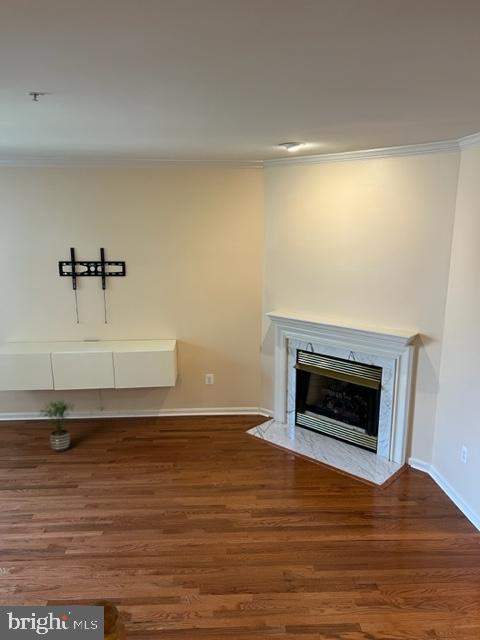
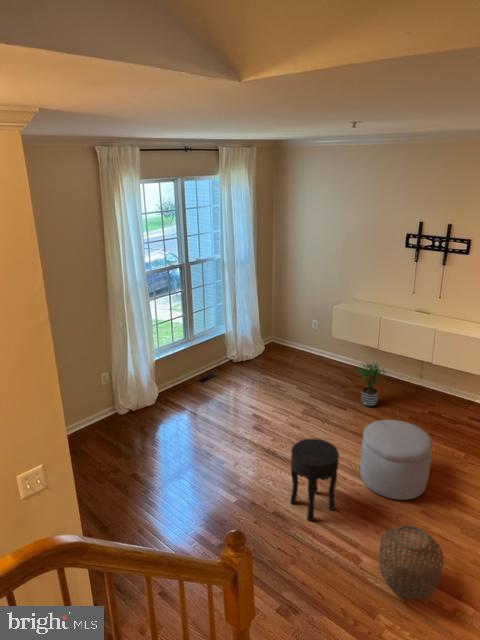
ottoman: none [88,436,161,518] -> present [360,420,432,500]
side table: none [26,475,88,575] -> present [291,439,339,521]
woven basket: none [161,508,222,583] -> present [379,525,444,599]

